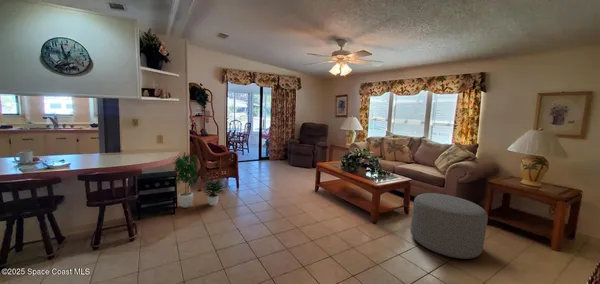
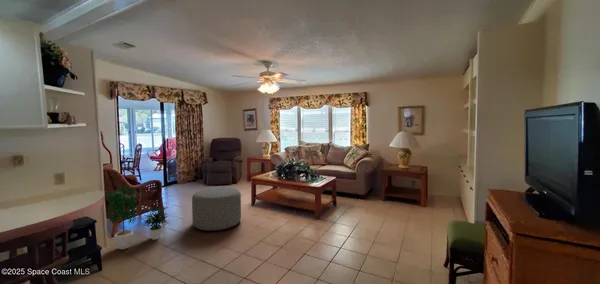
ottoman: present [411,193,488,259] -> present [192,187,241,231]

